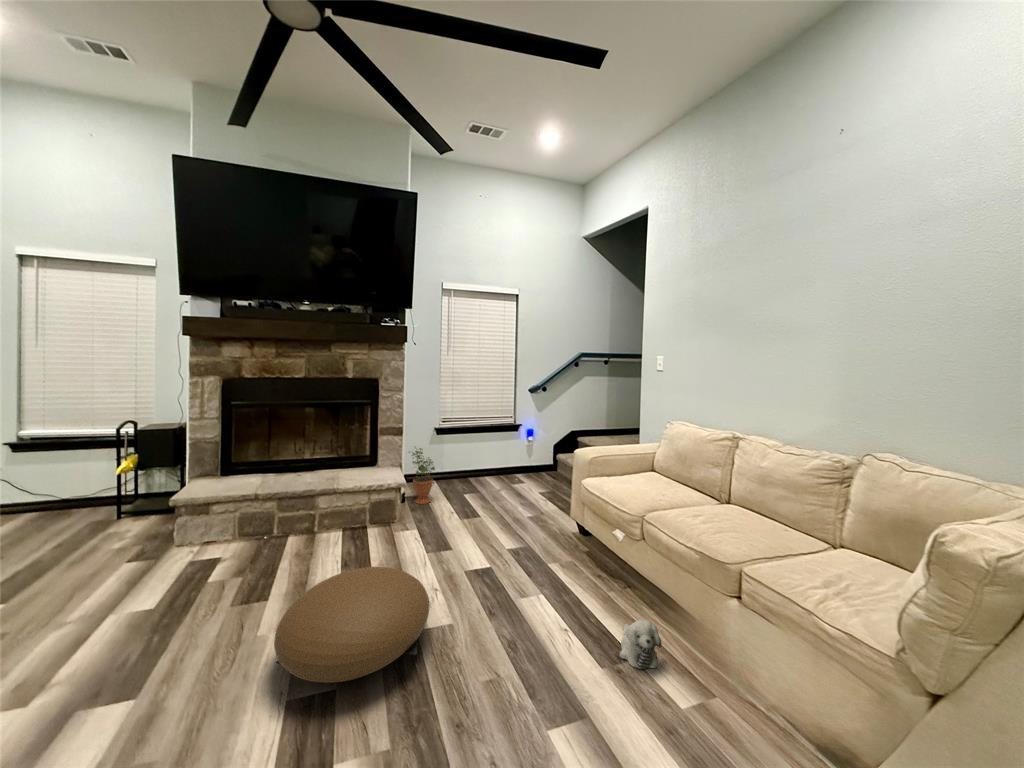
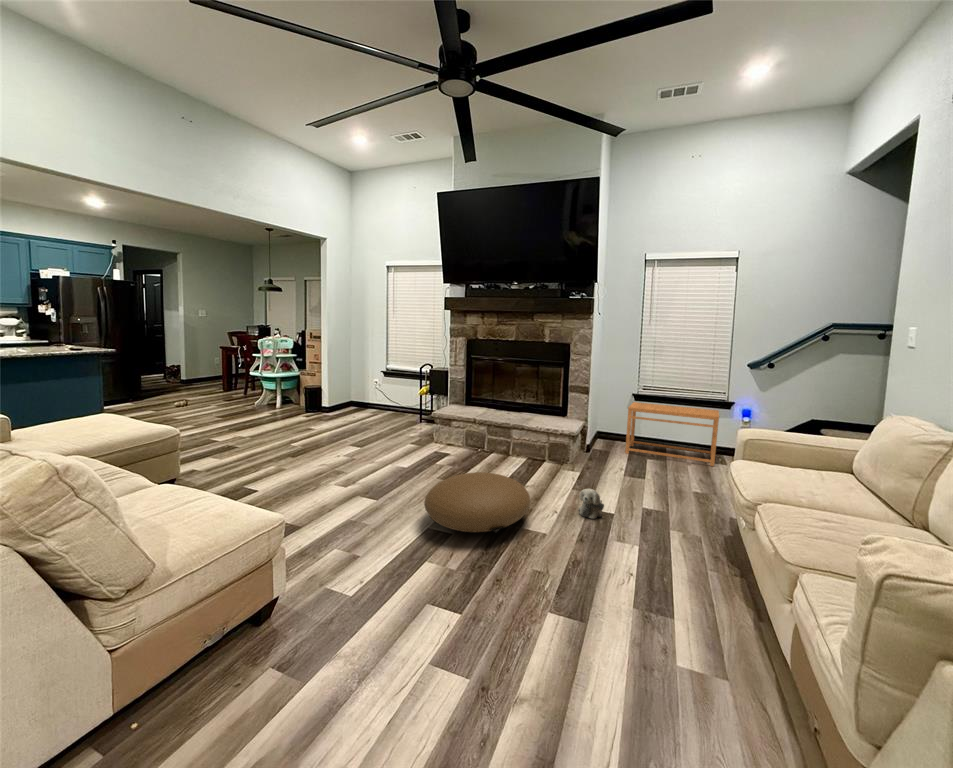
side table: none [436,433,521,492] -> present [625,402,719,466]
potted plant: present [412,448,435,504] -> none [593,406,615,458]
plush toy: present [620,620,661,669] -> present [579,489,604,519]

